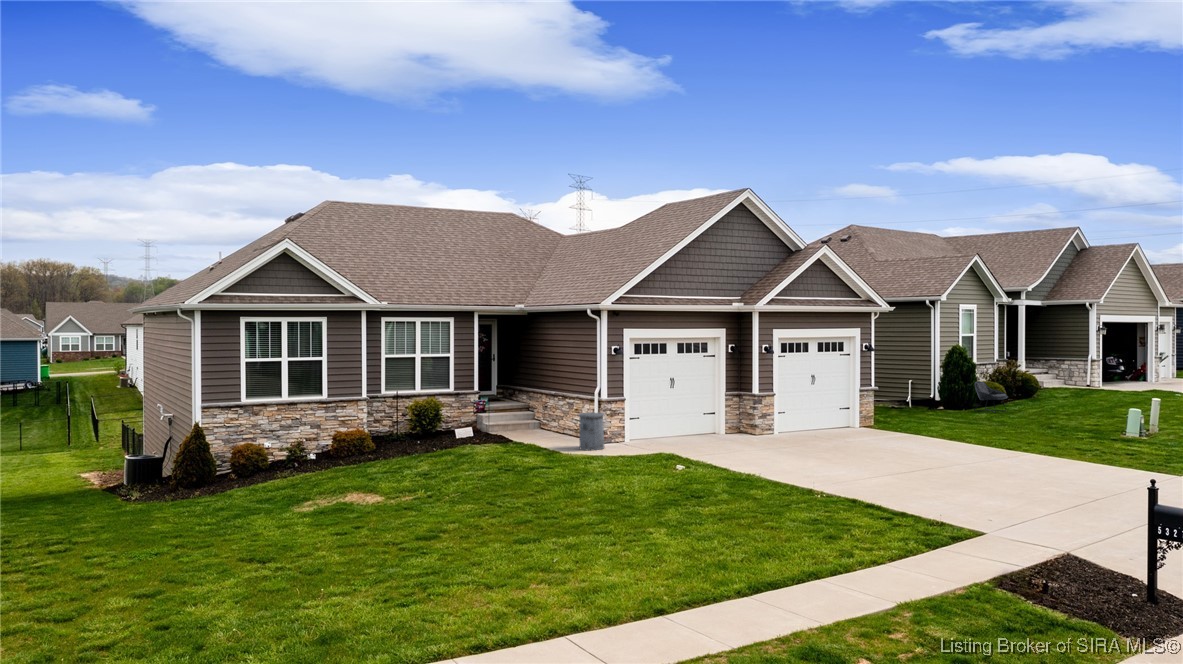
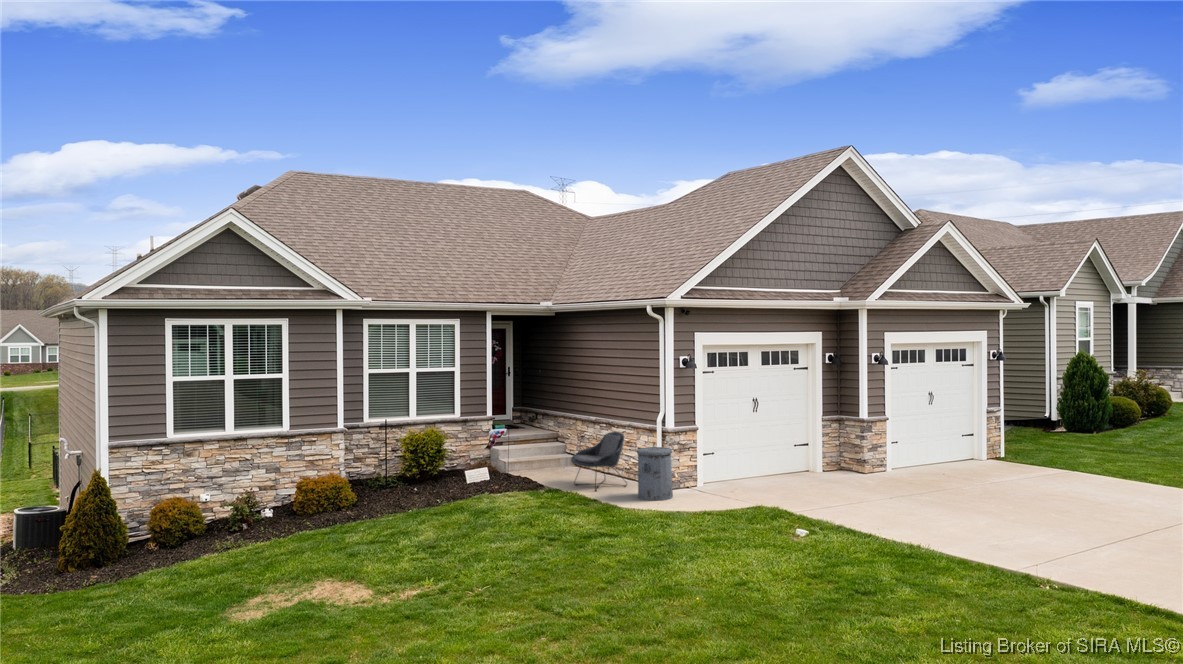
lounge chair: present [974,381,1008,413] -> present [571,432,627,491]

